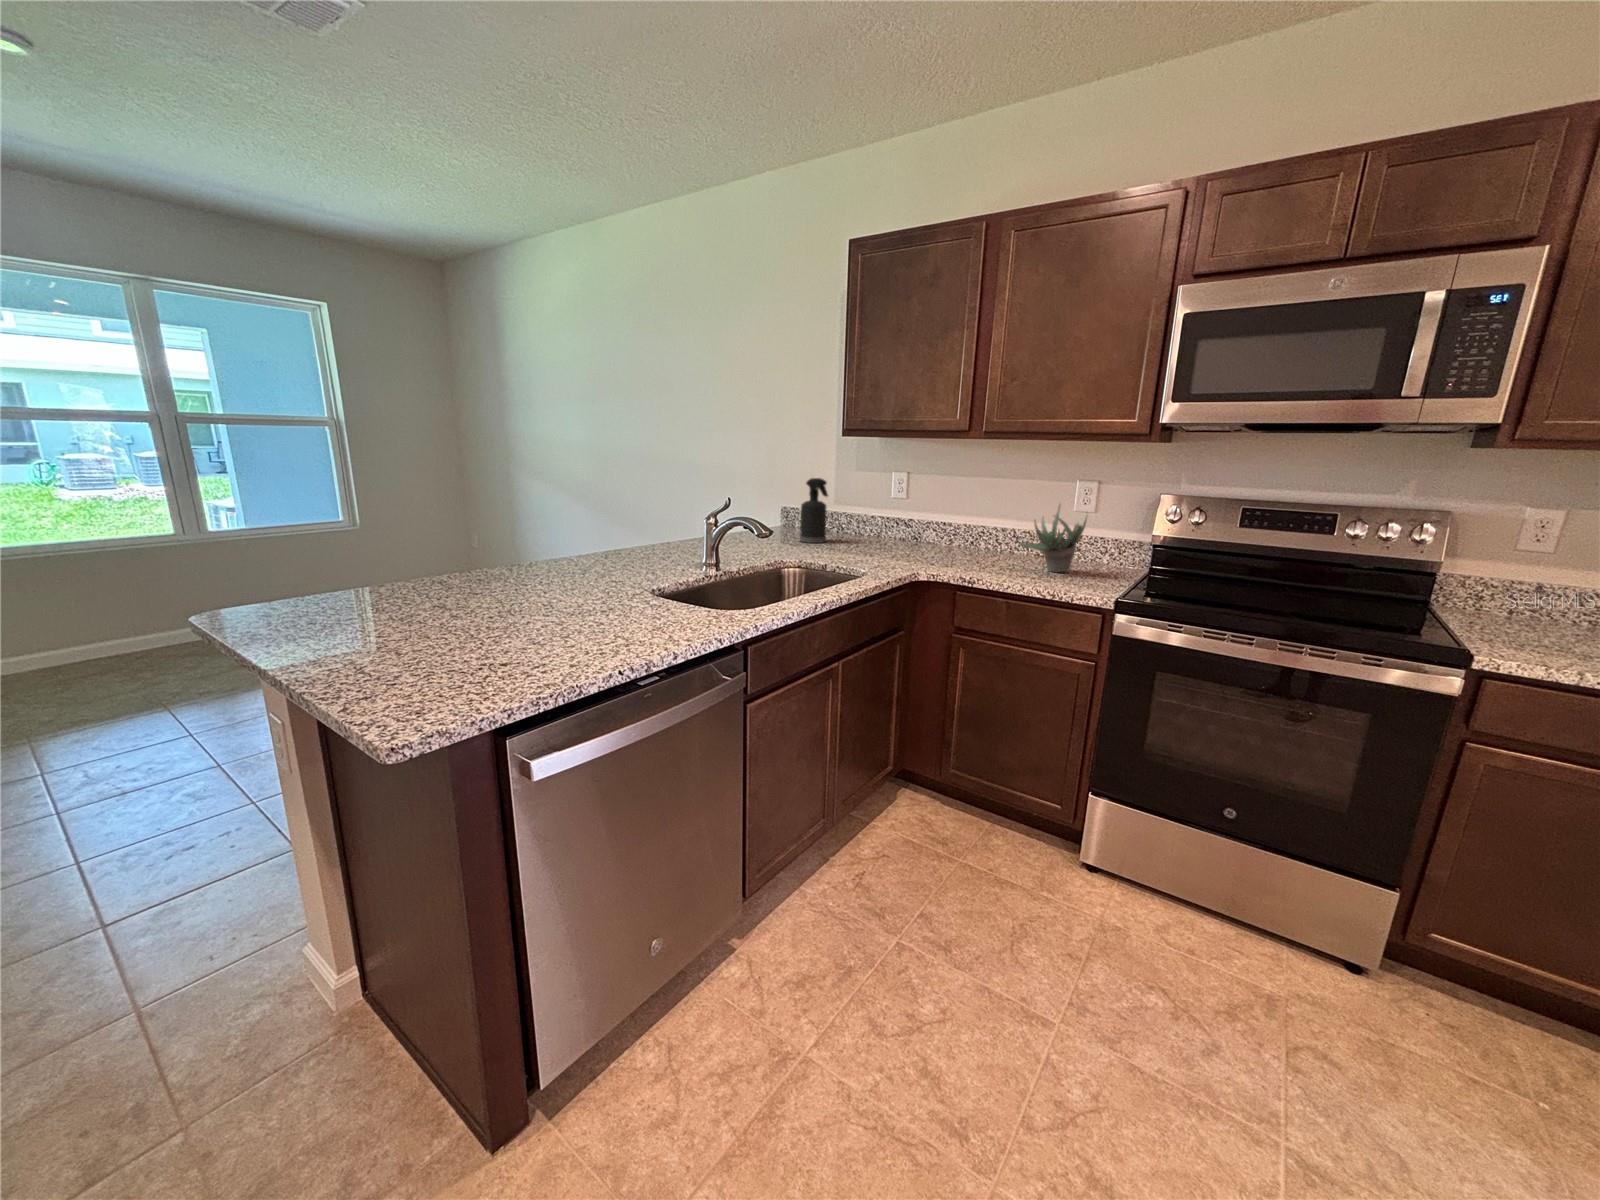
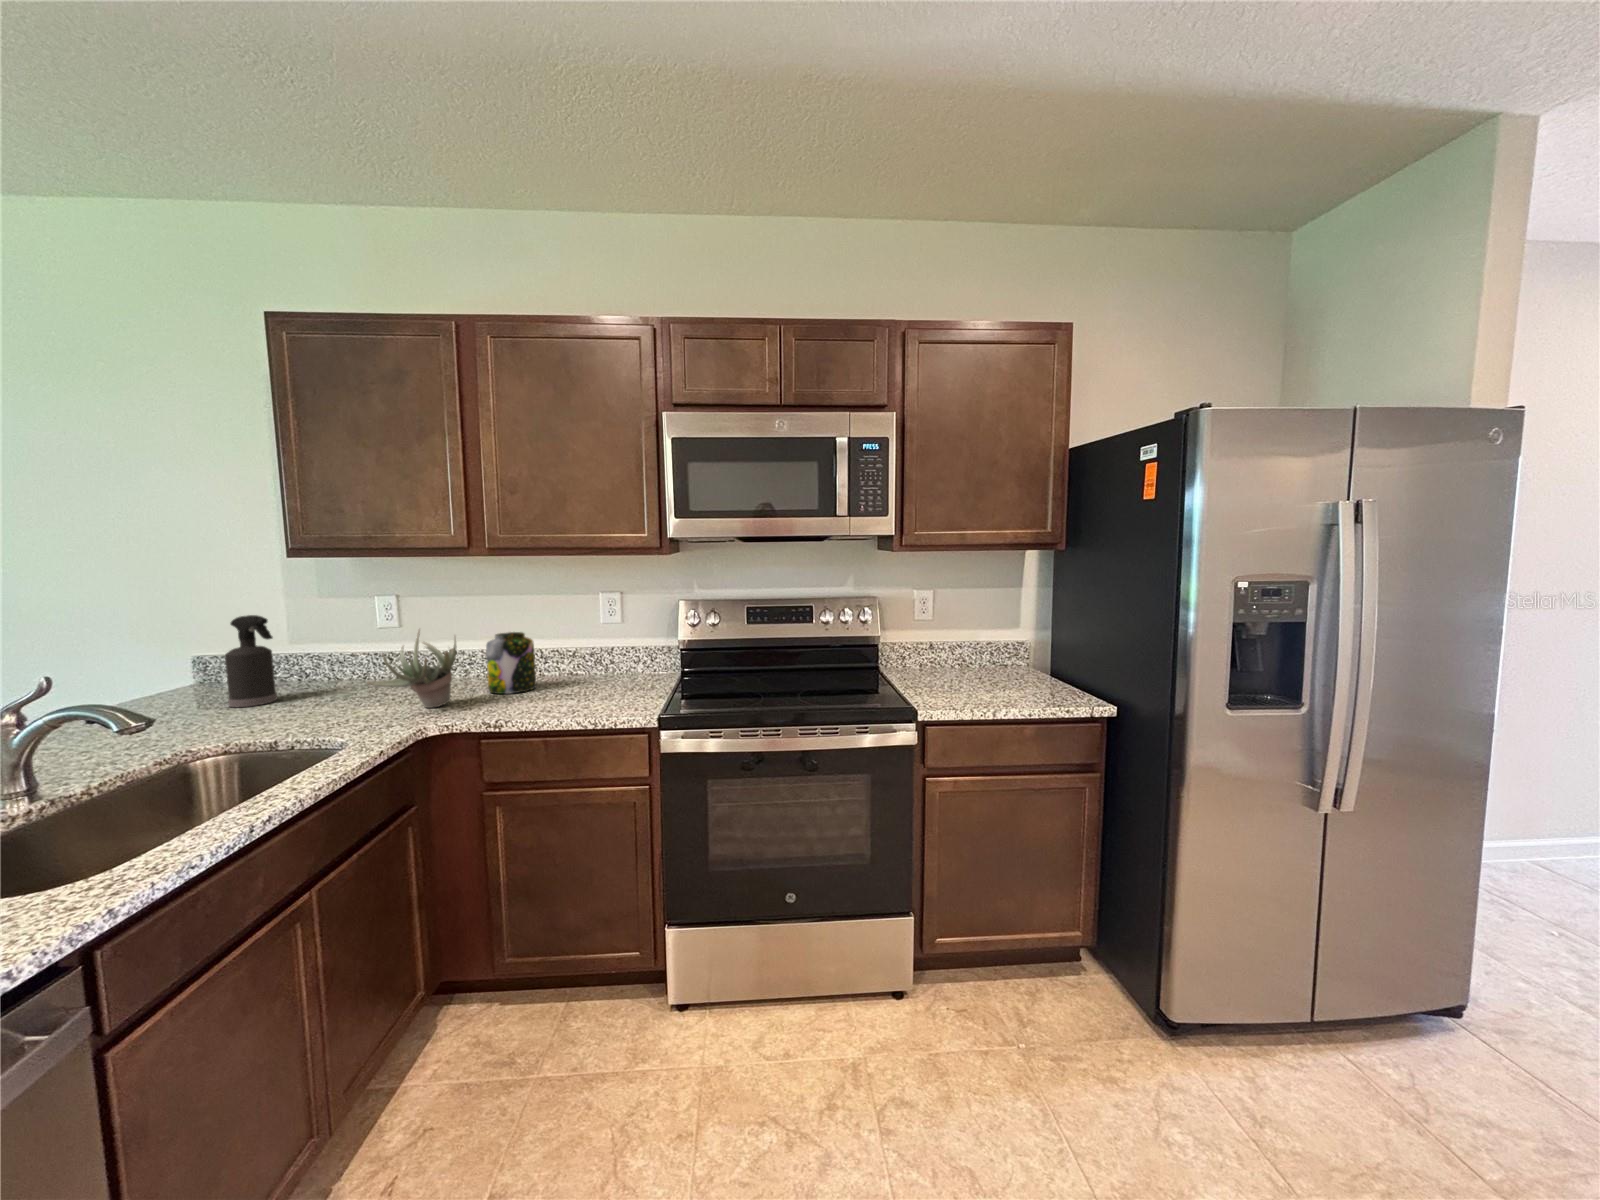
succulent plant: present [1018,504,1087,572] -> present [367,629,456,708]
jar: none [966,510,1009,563] -> present [486,632,536,694]

